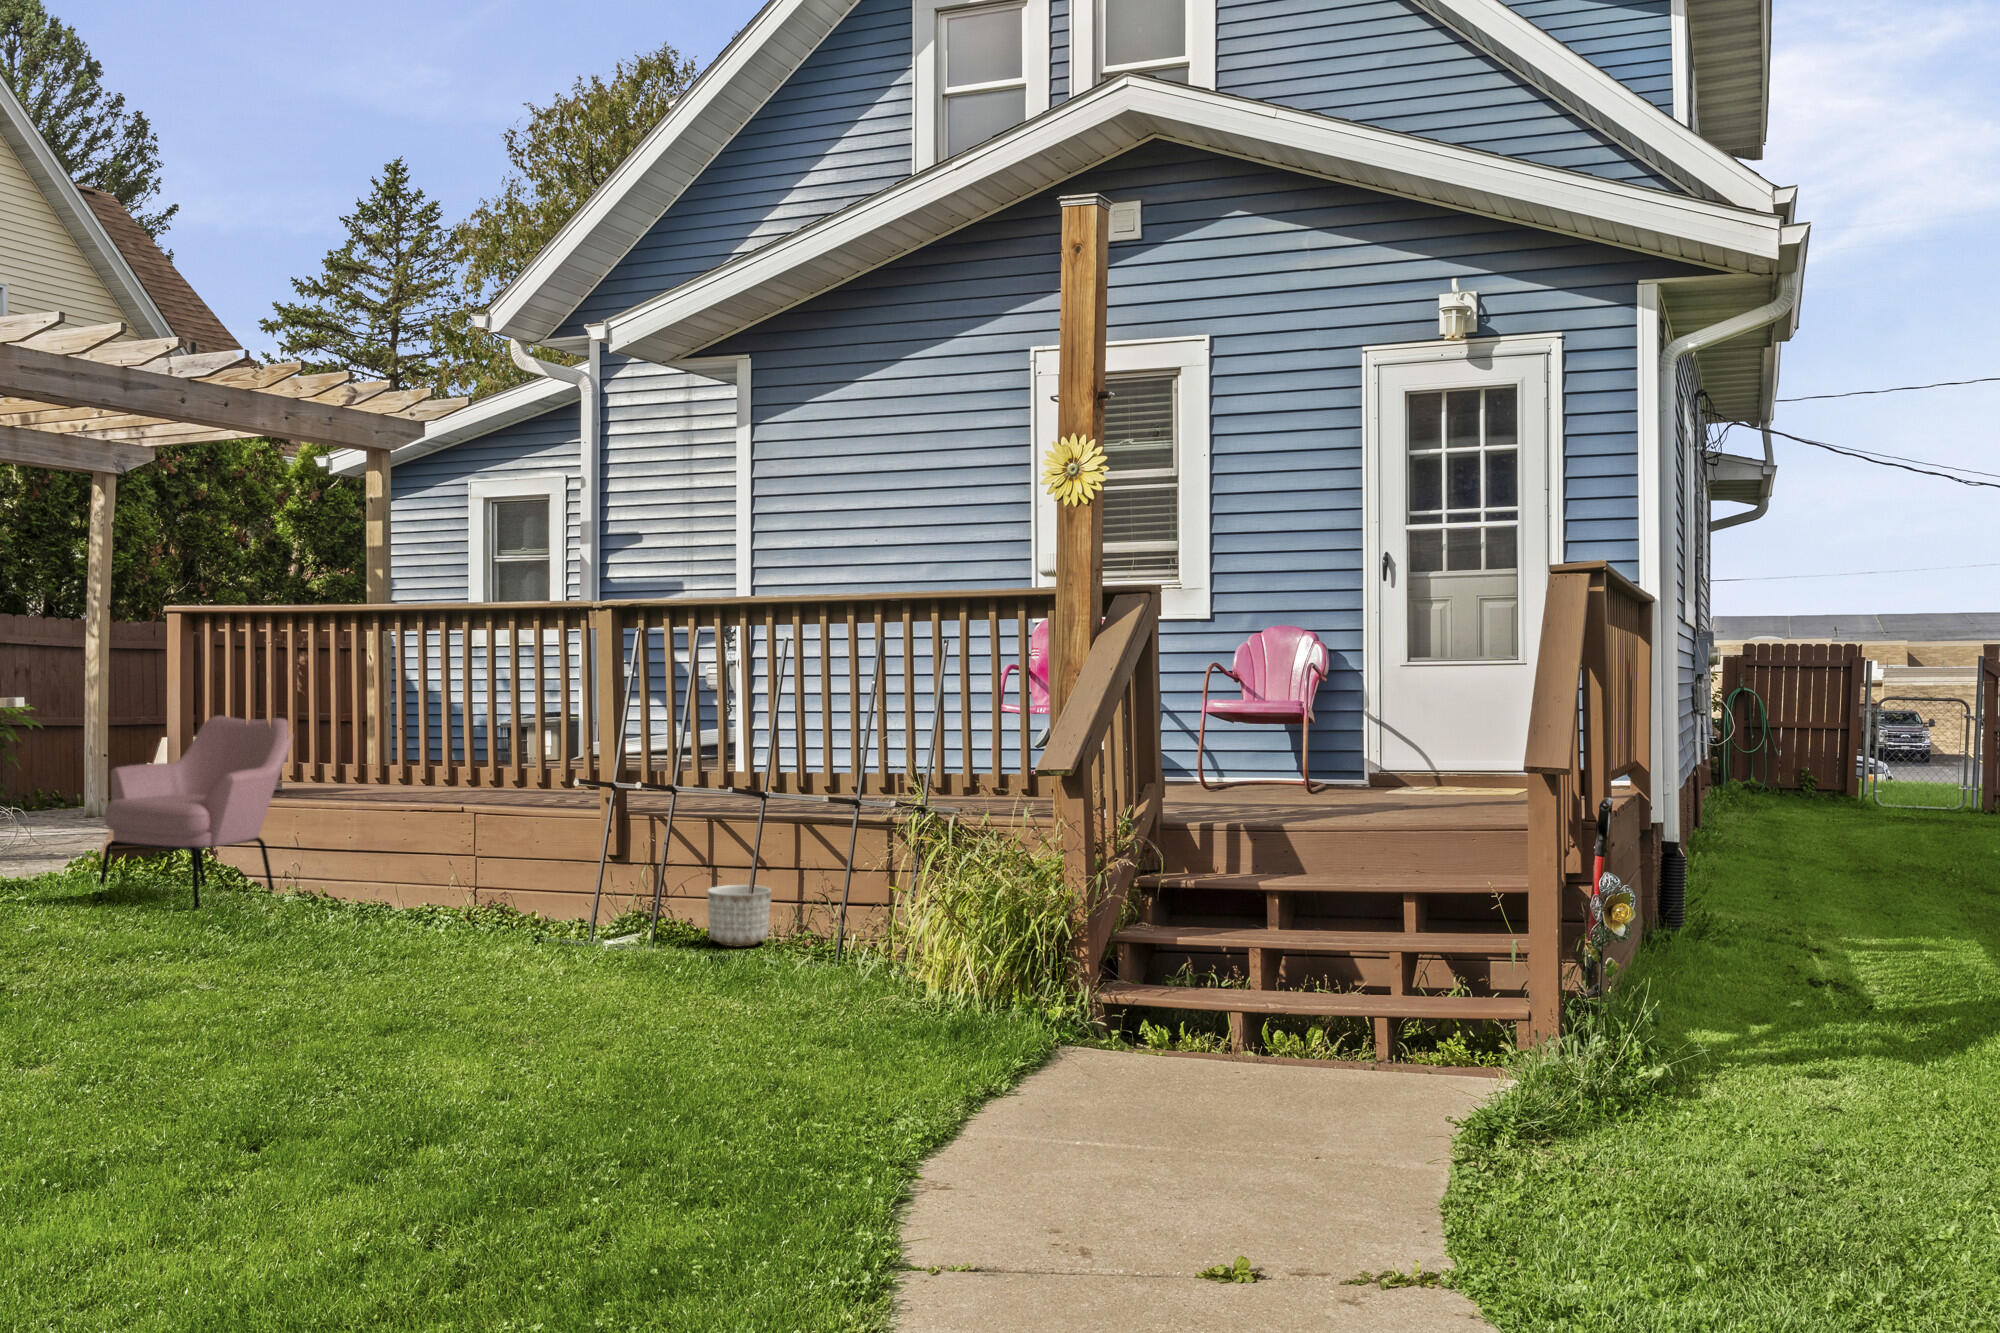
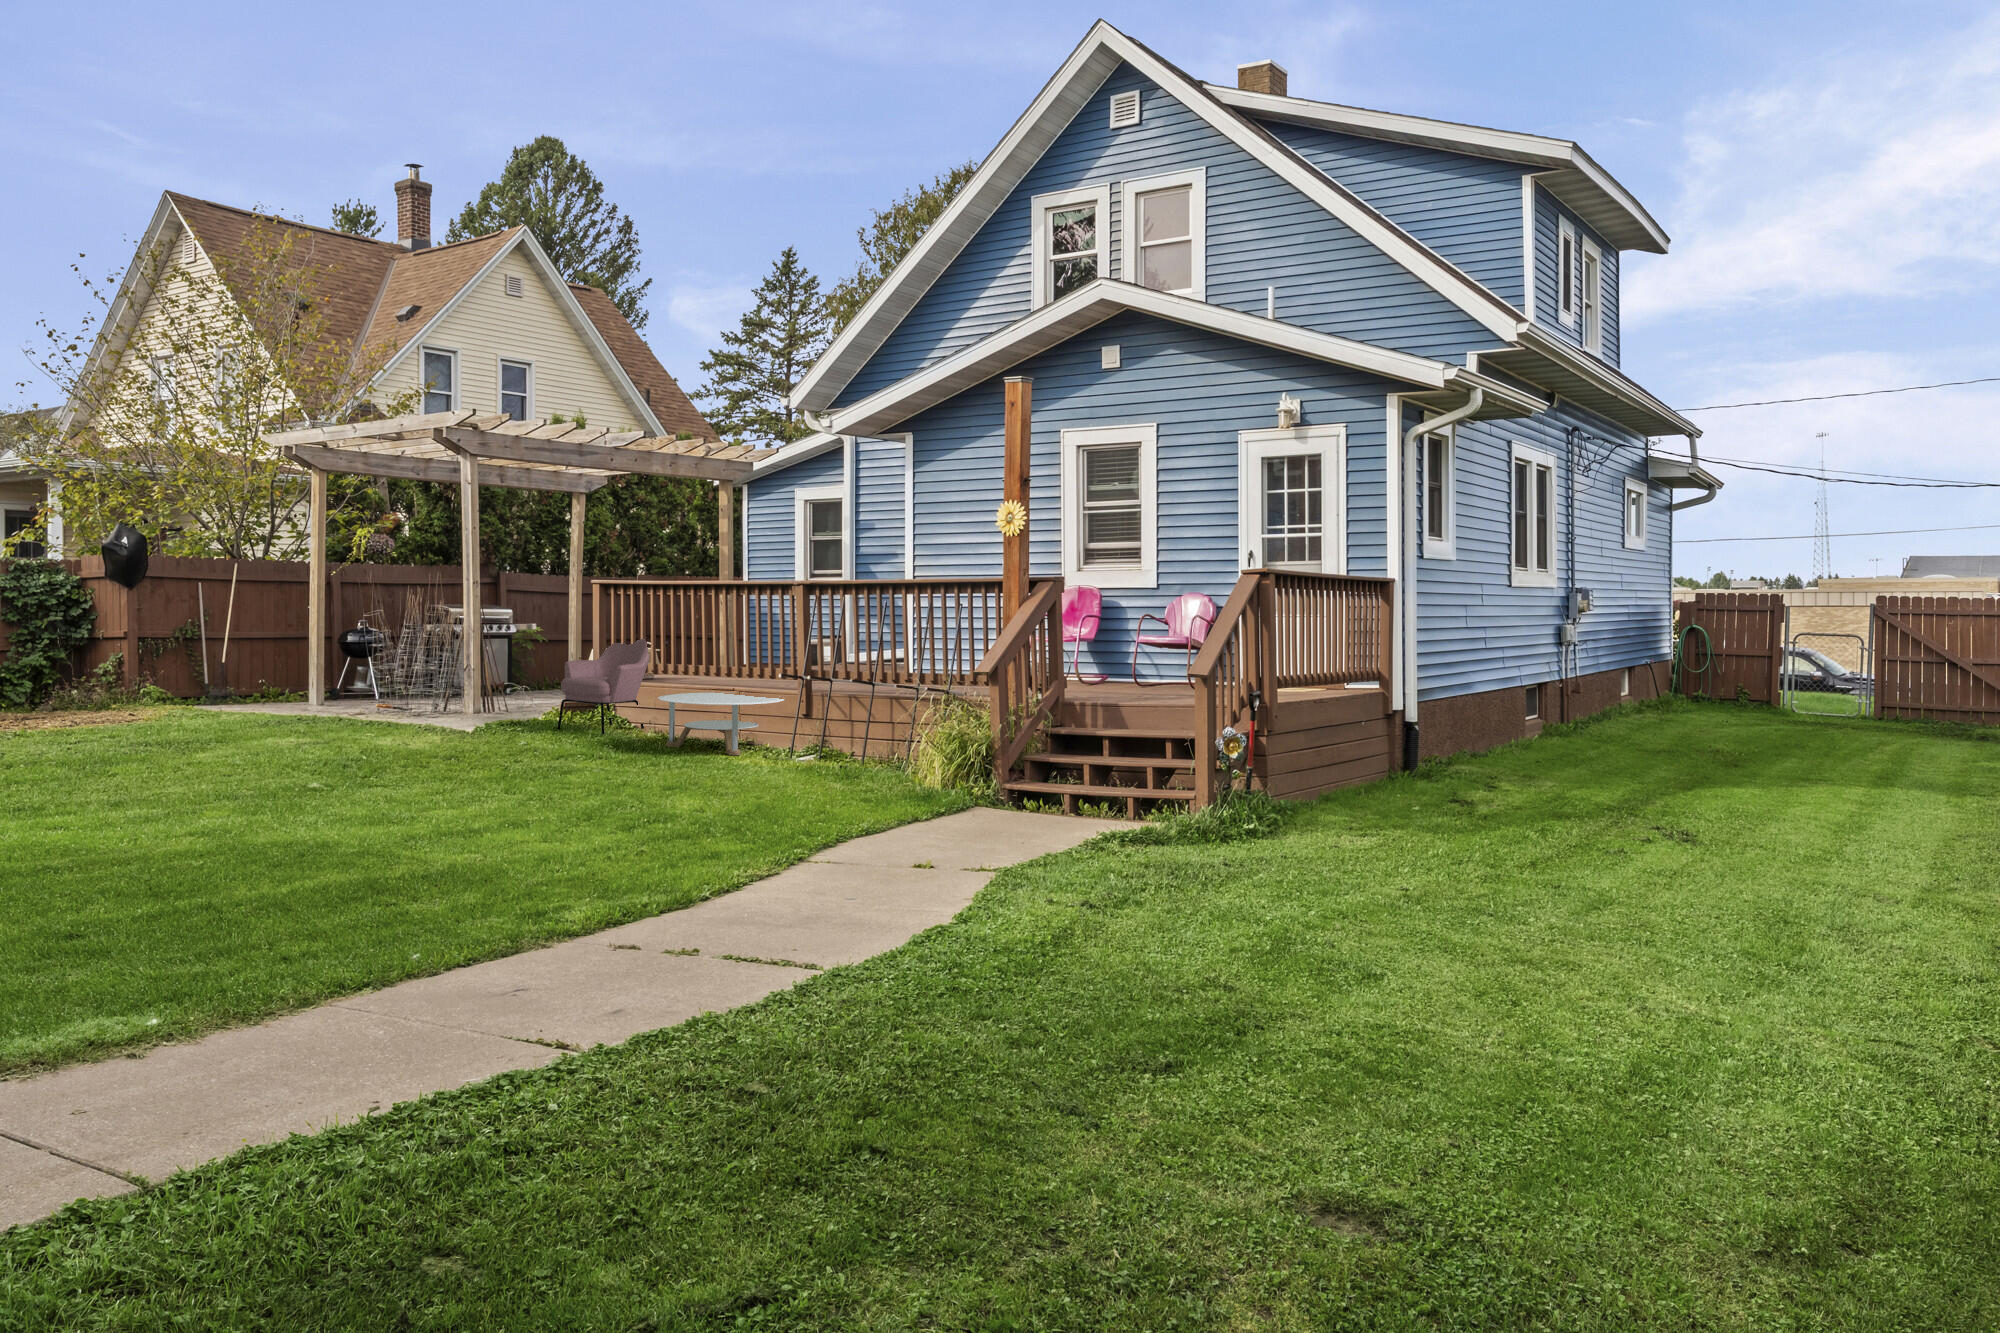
round table: none [323,819,577,948] -> present [658,692,784,755]
planter: present [707,885,771,946] -> none [844,730,877,761]

